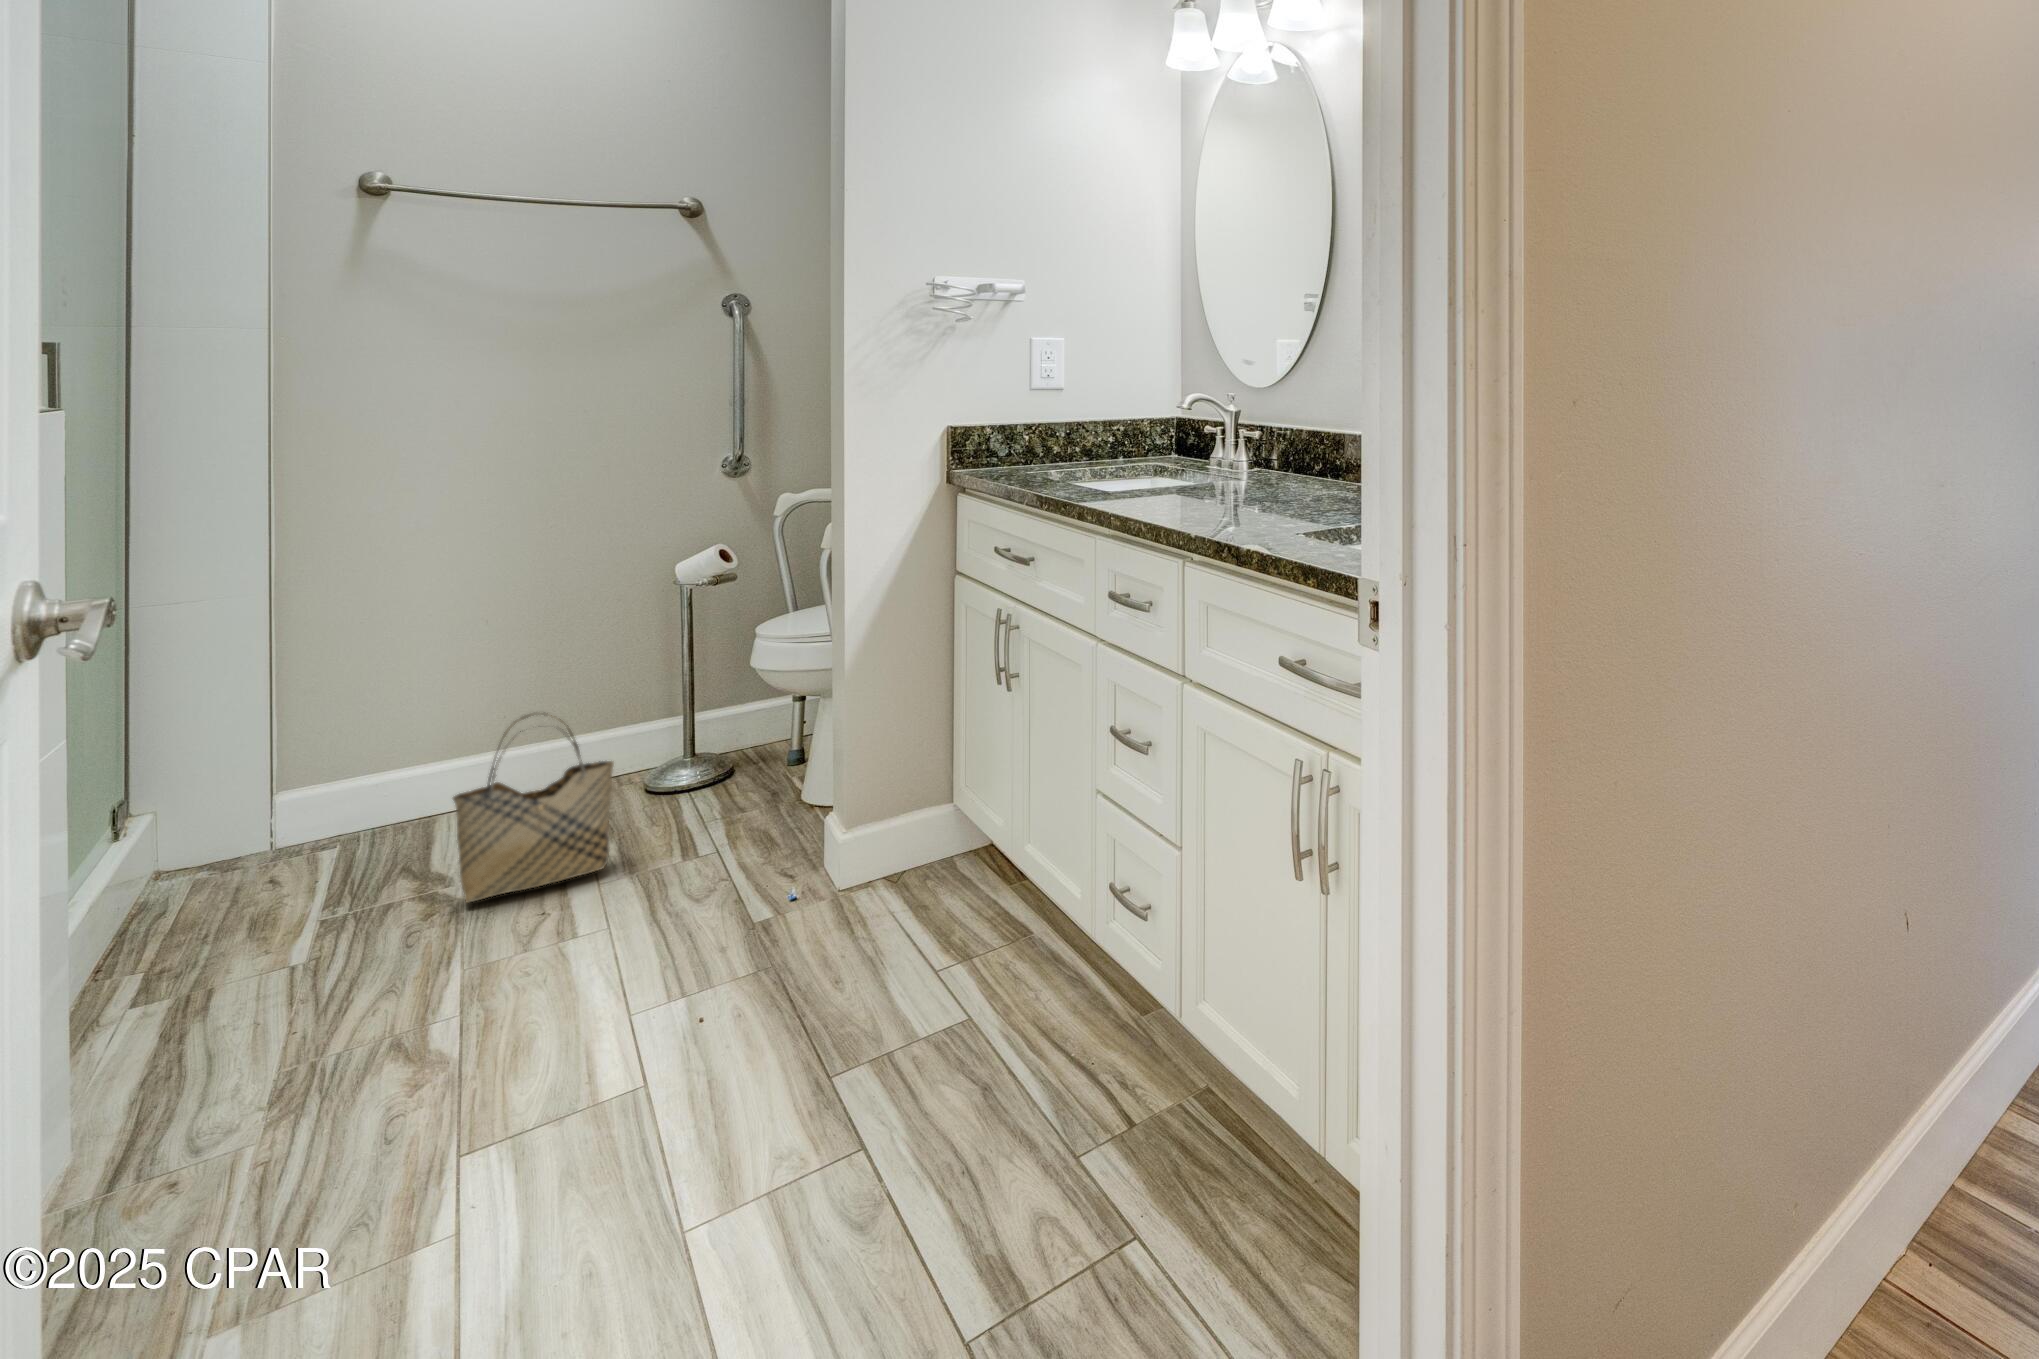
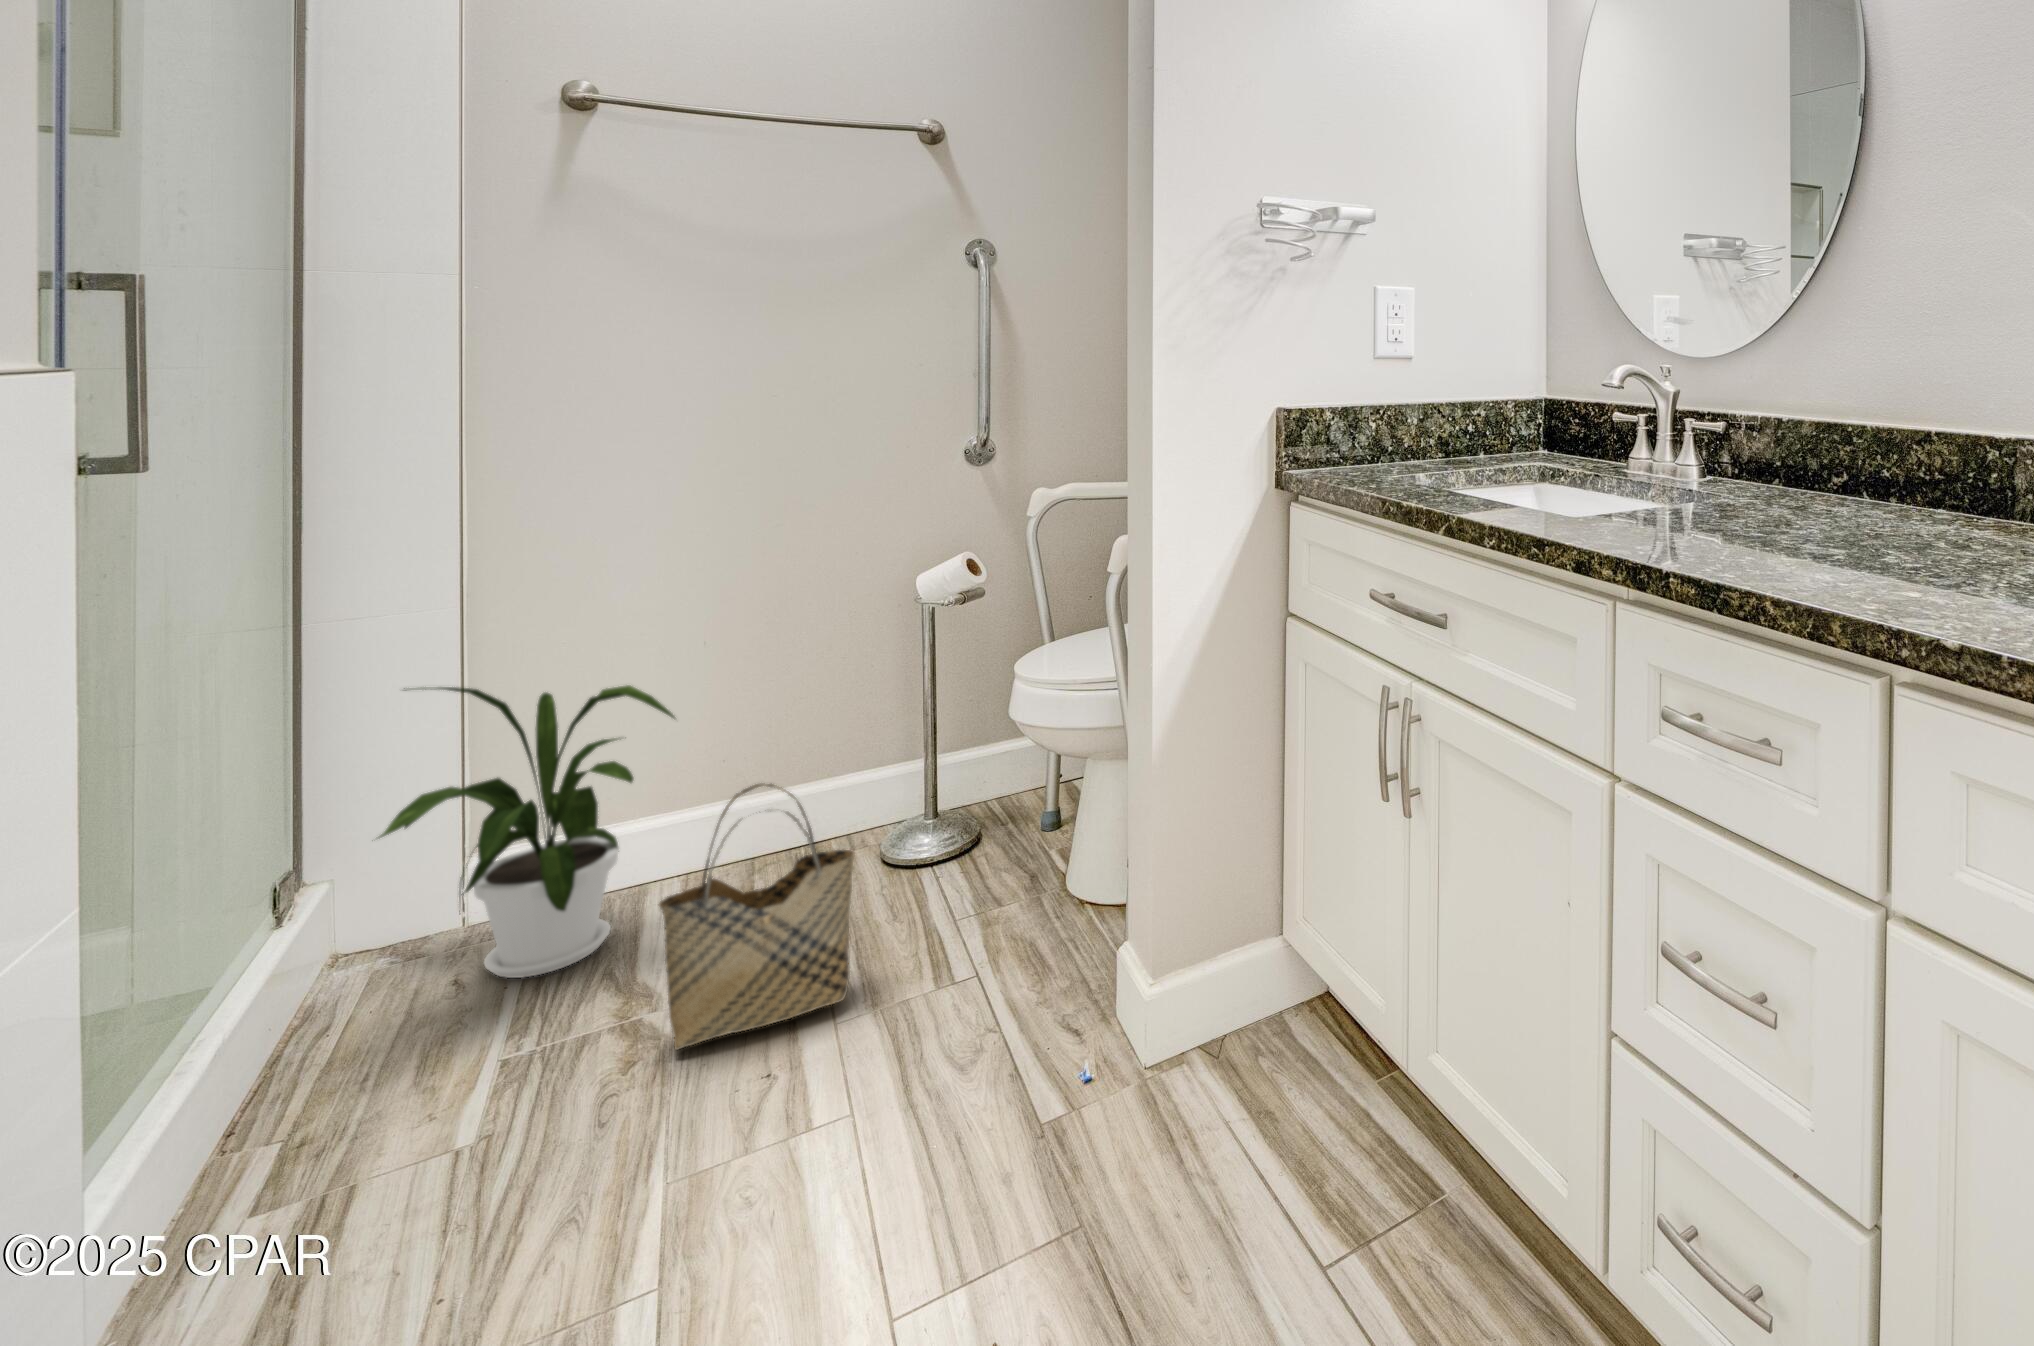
house plant: none [210,649,465,875] -> present [379,685,675,978]

